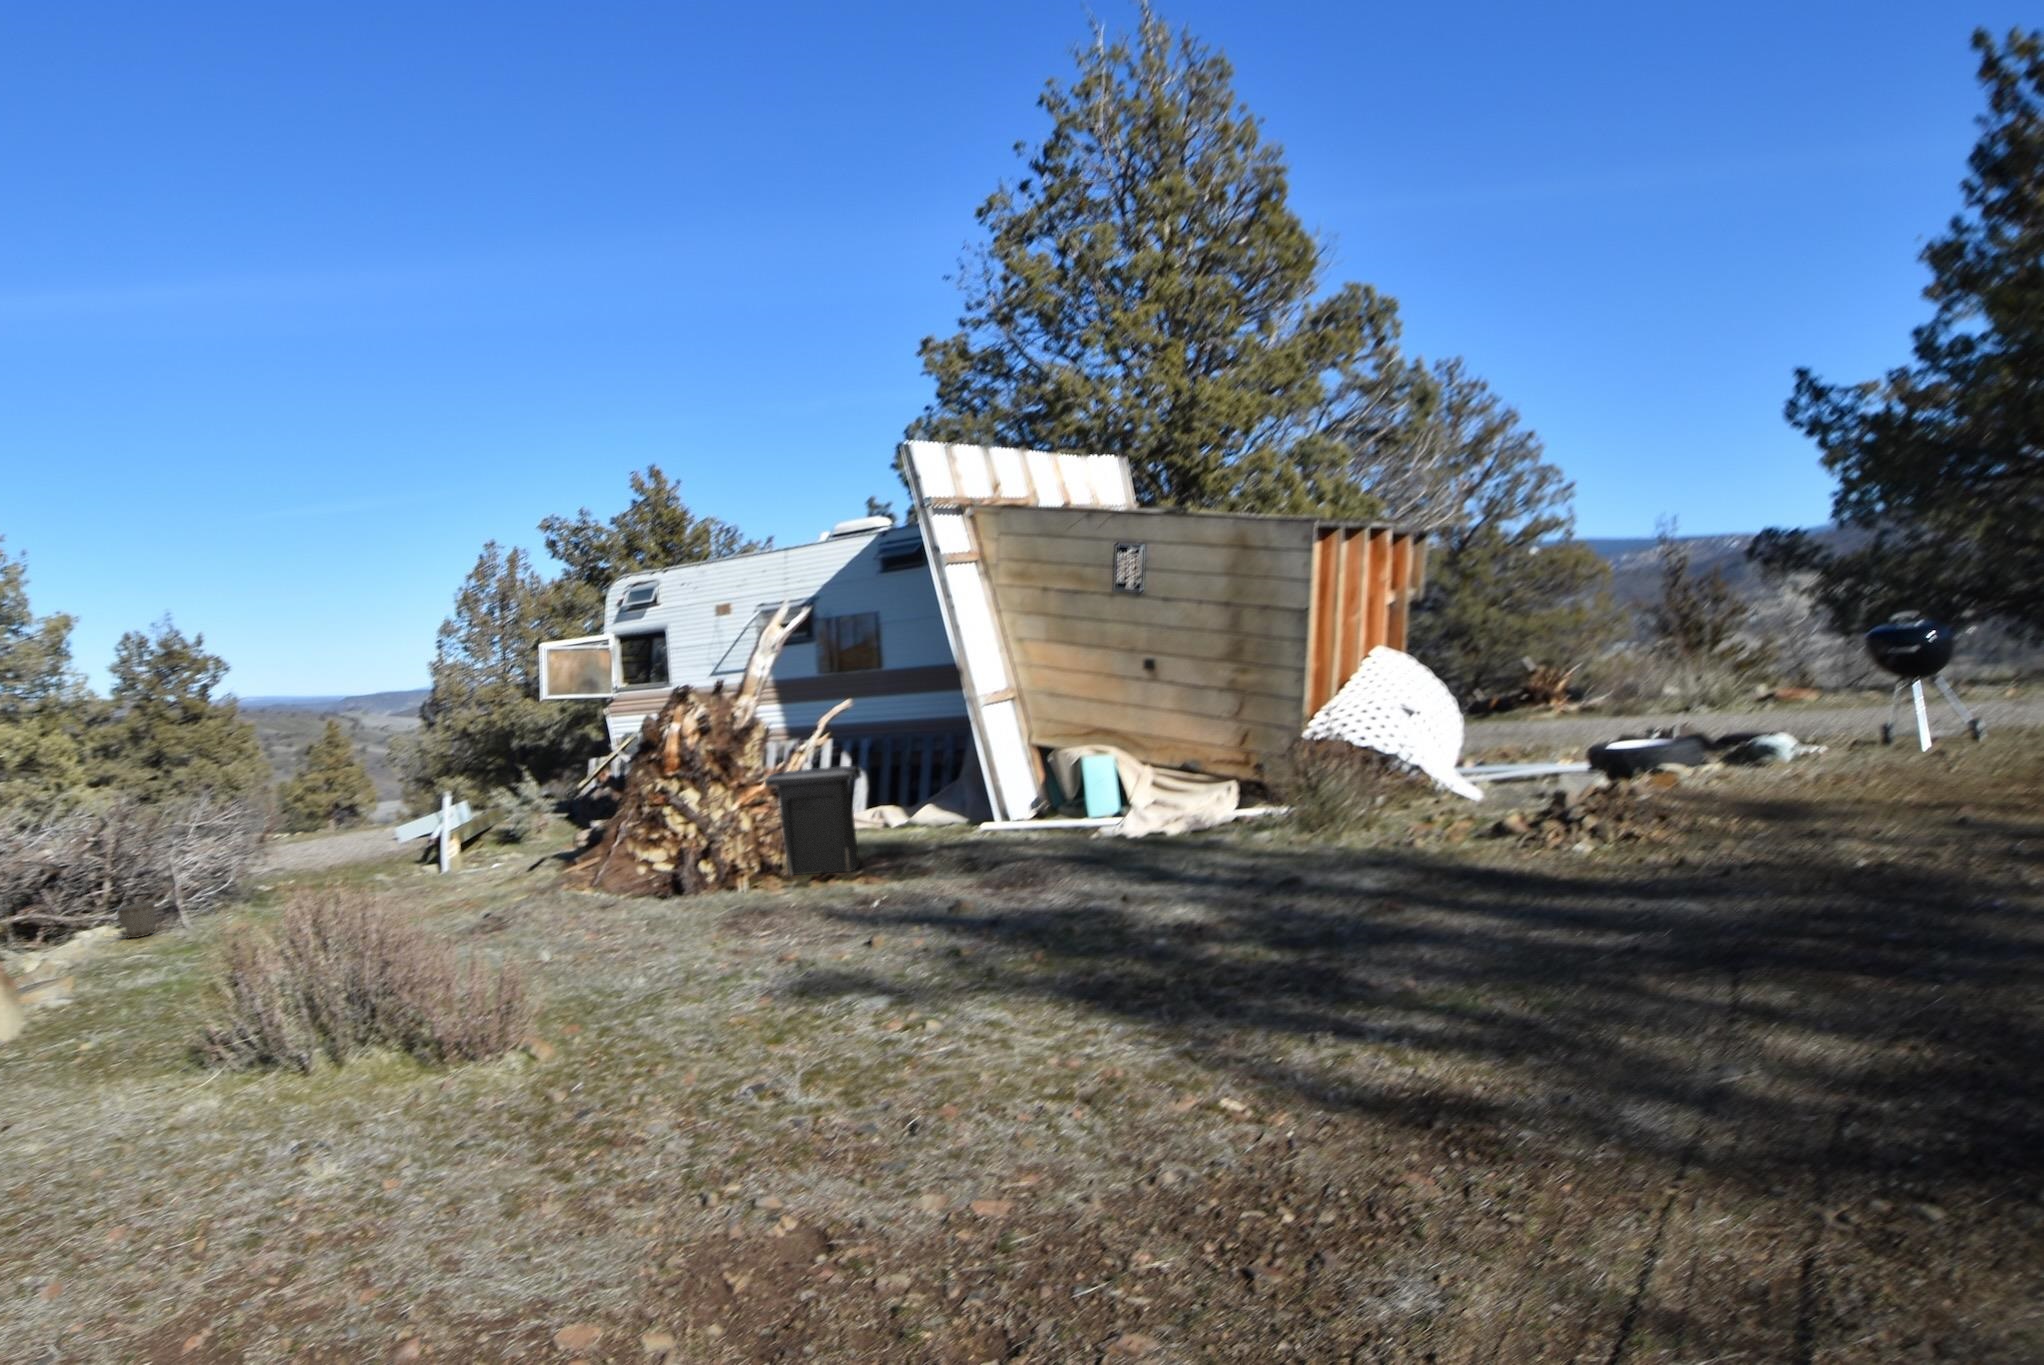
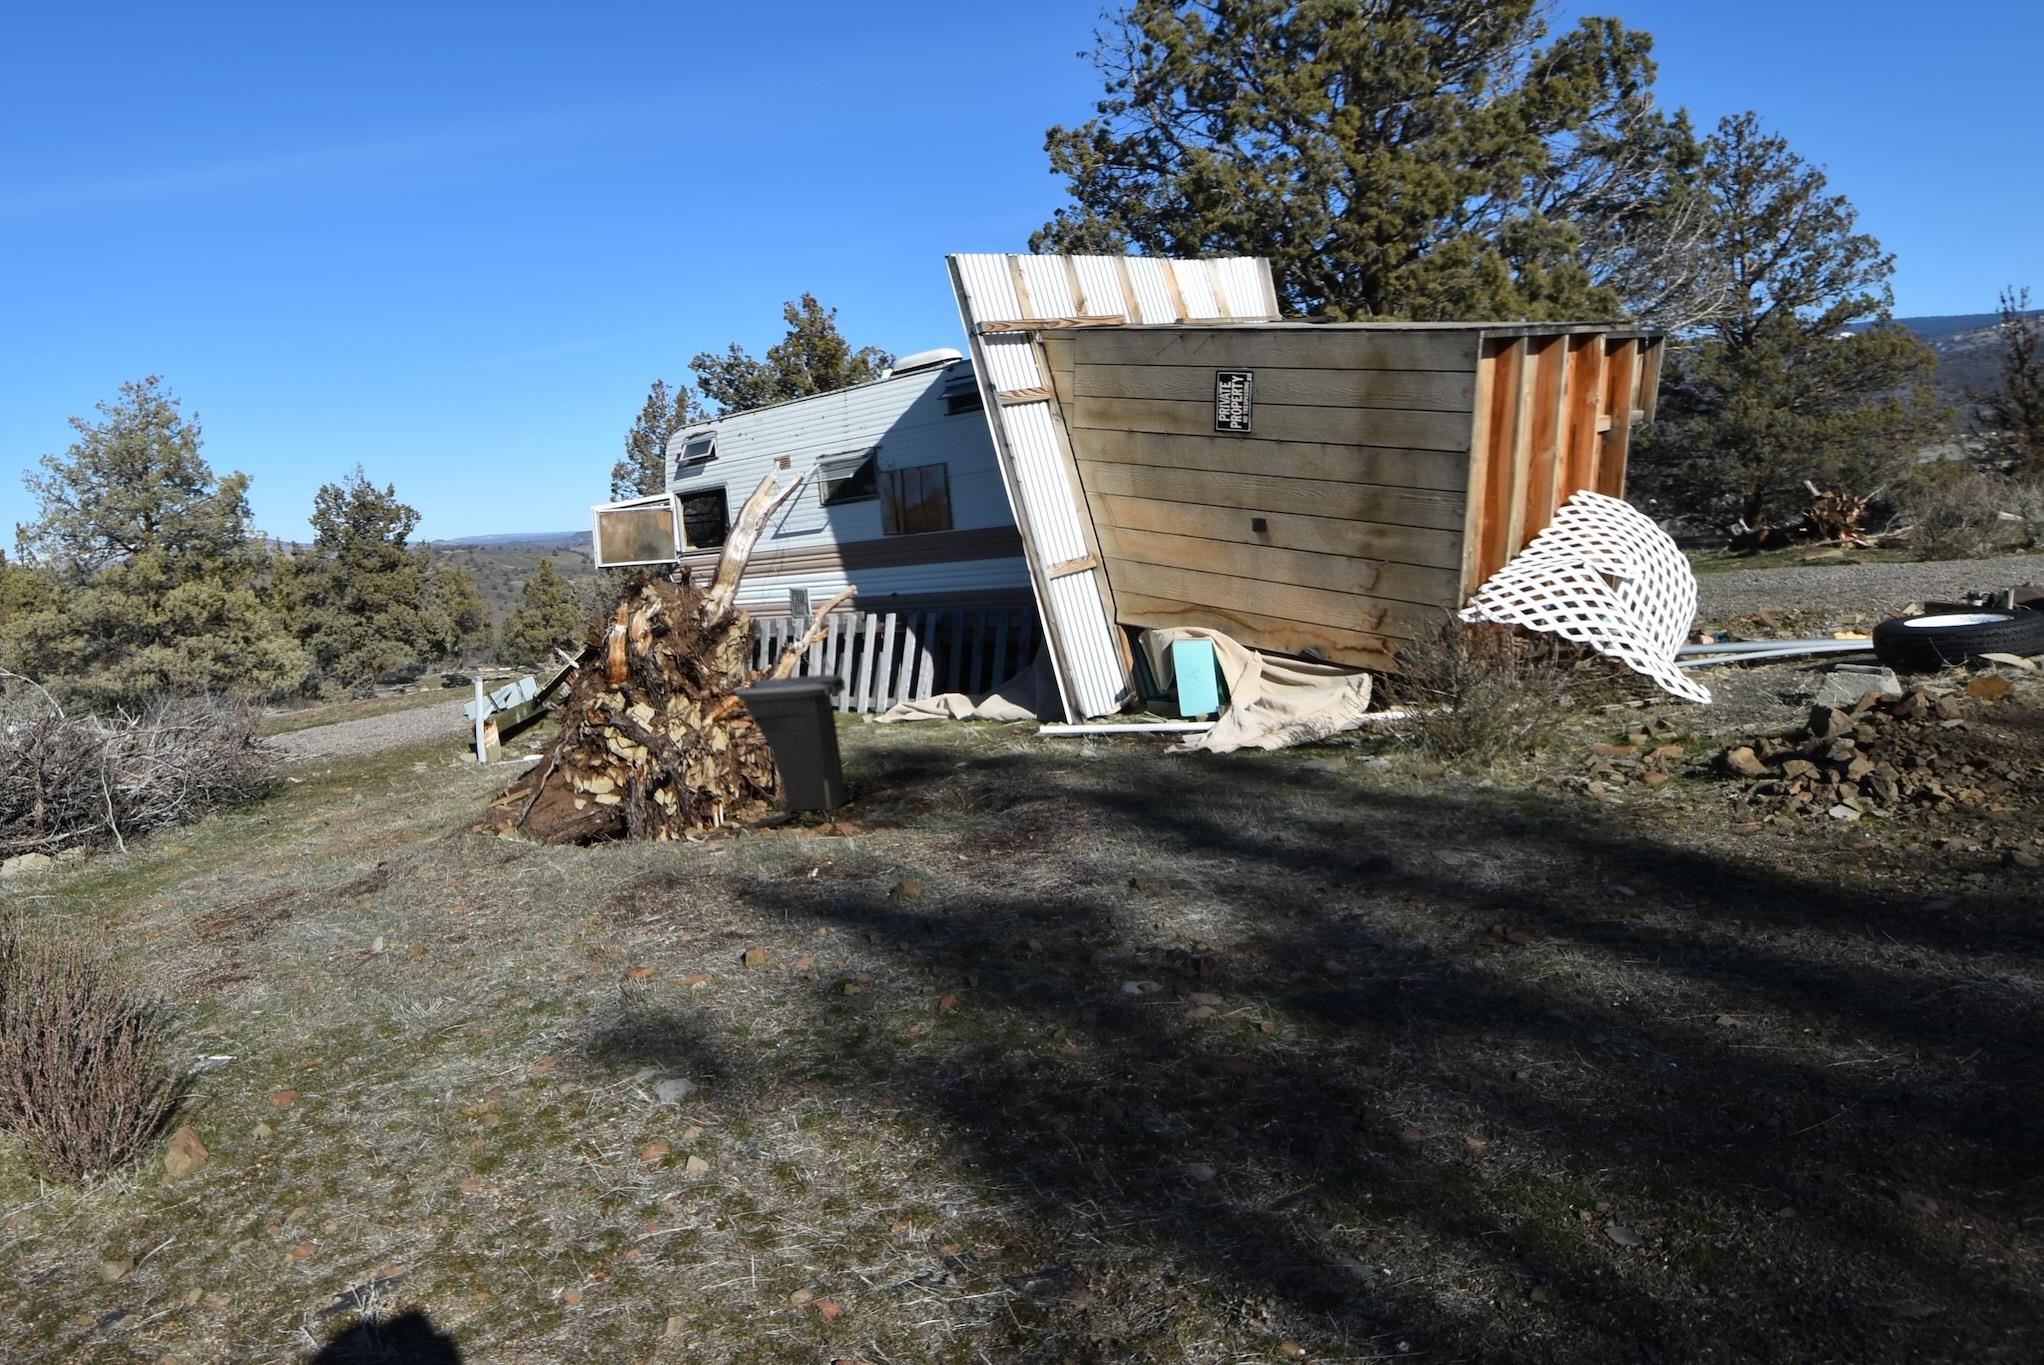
planter: present [117,902,156,938] -> none [40,826,87,868]

